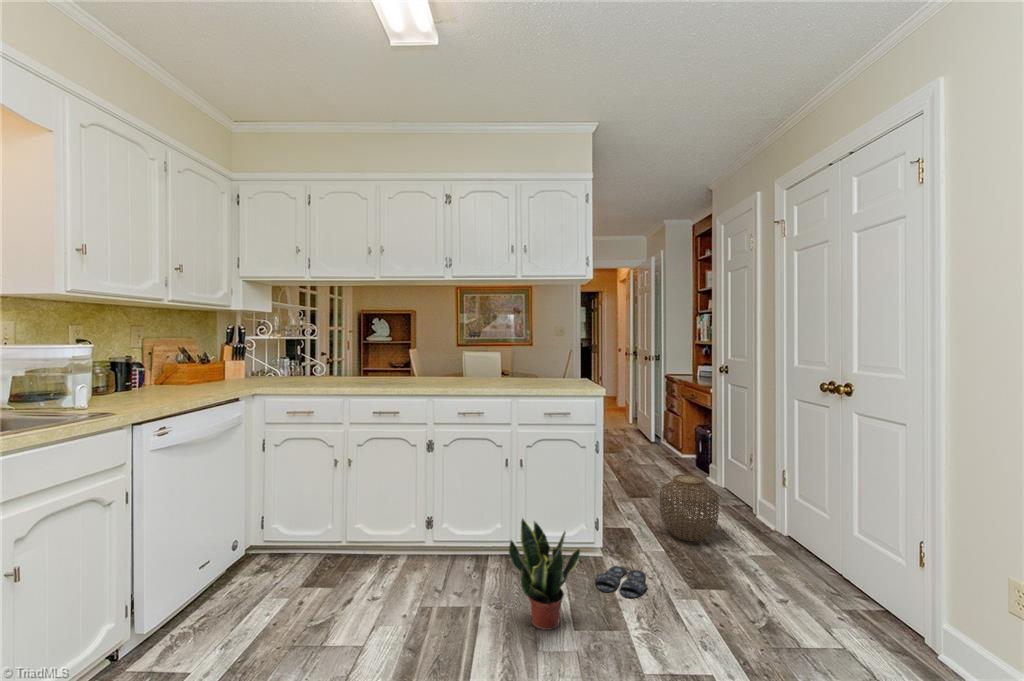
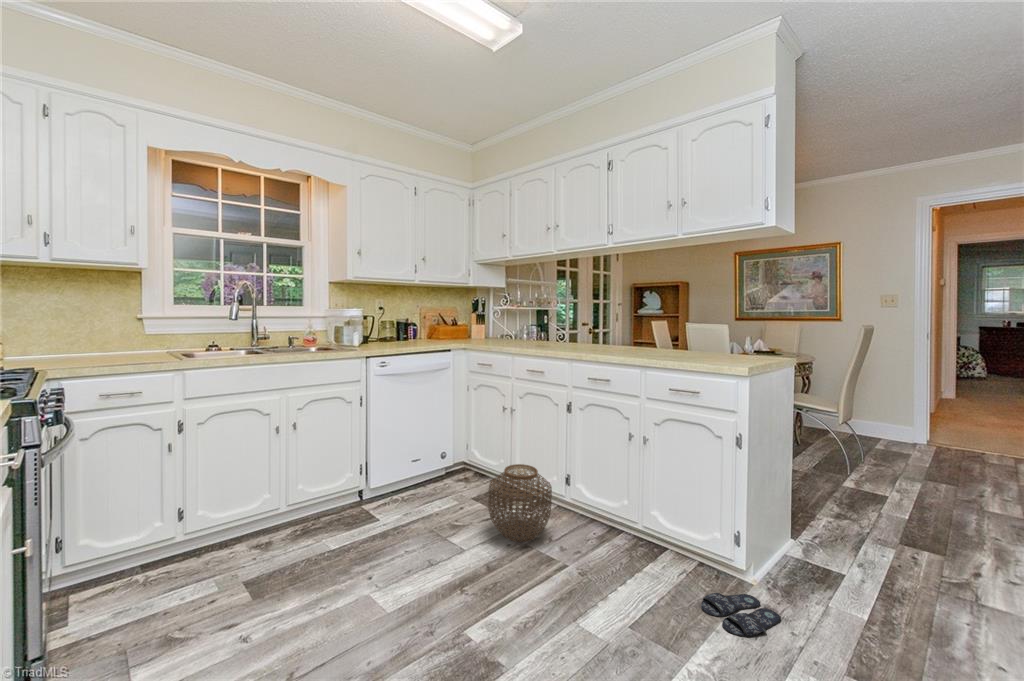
woven basket: present [660,475,719,541] -> present [488,464,552,542]
potted plant: present [509,519,580,630] -> none [581,494,653,615]

